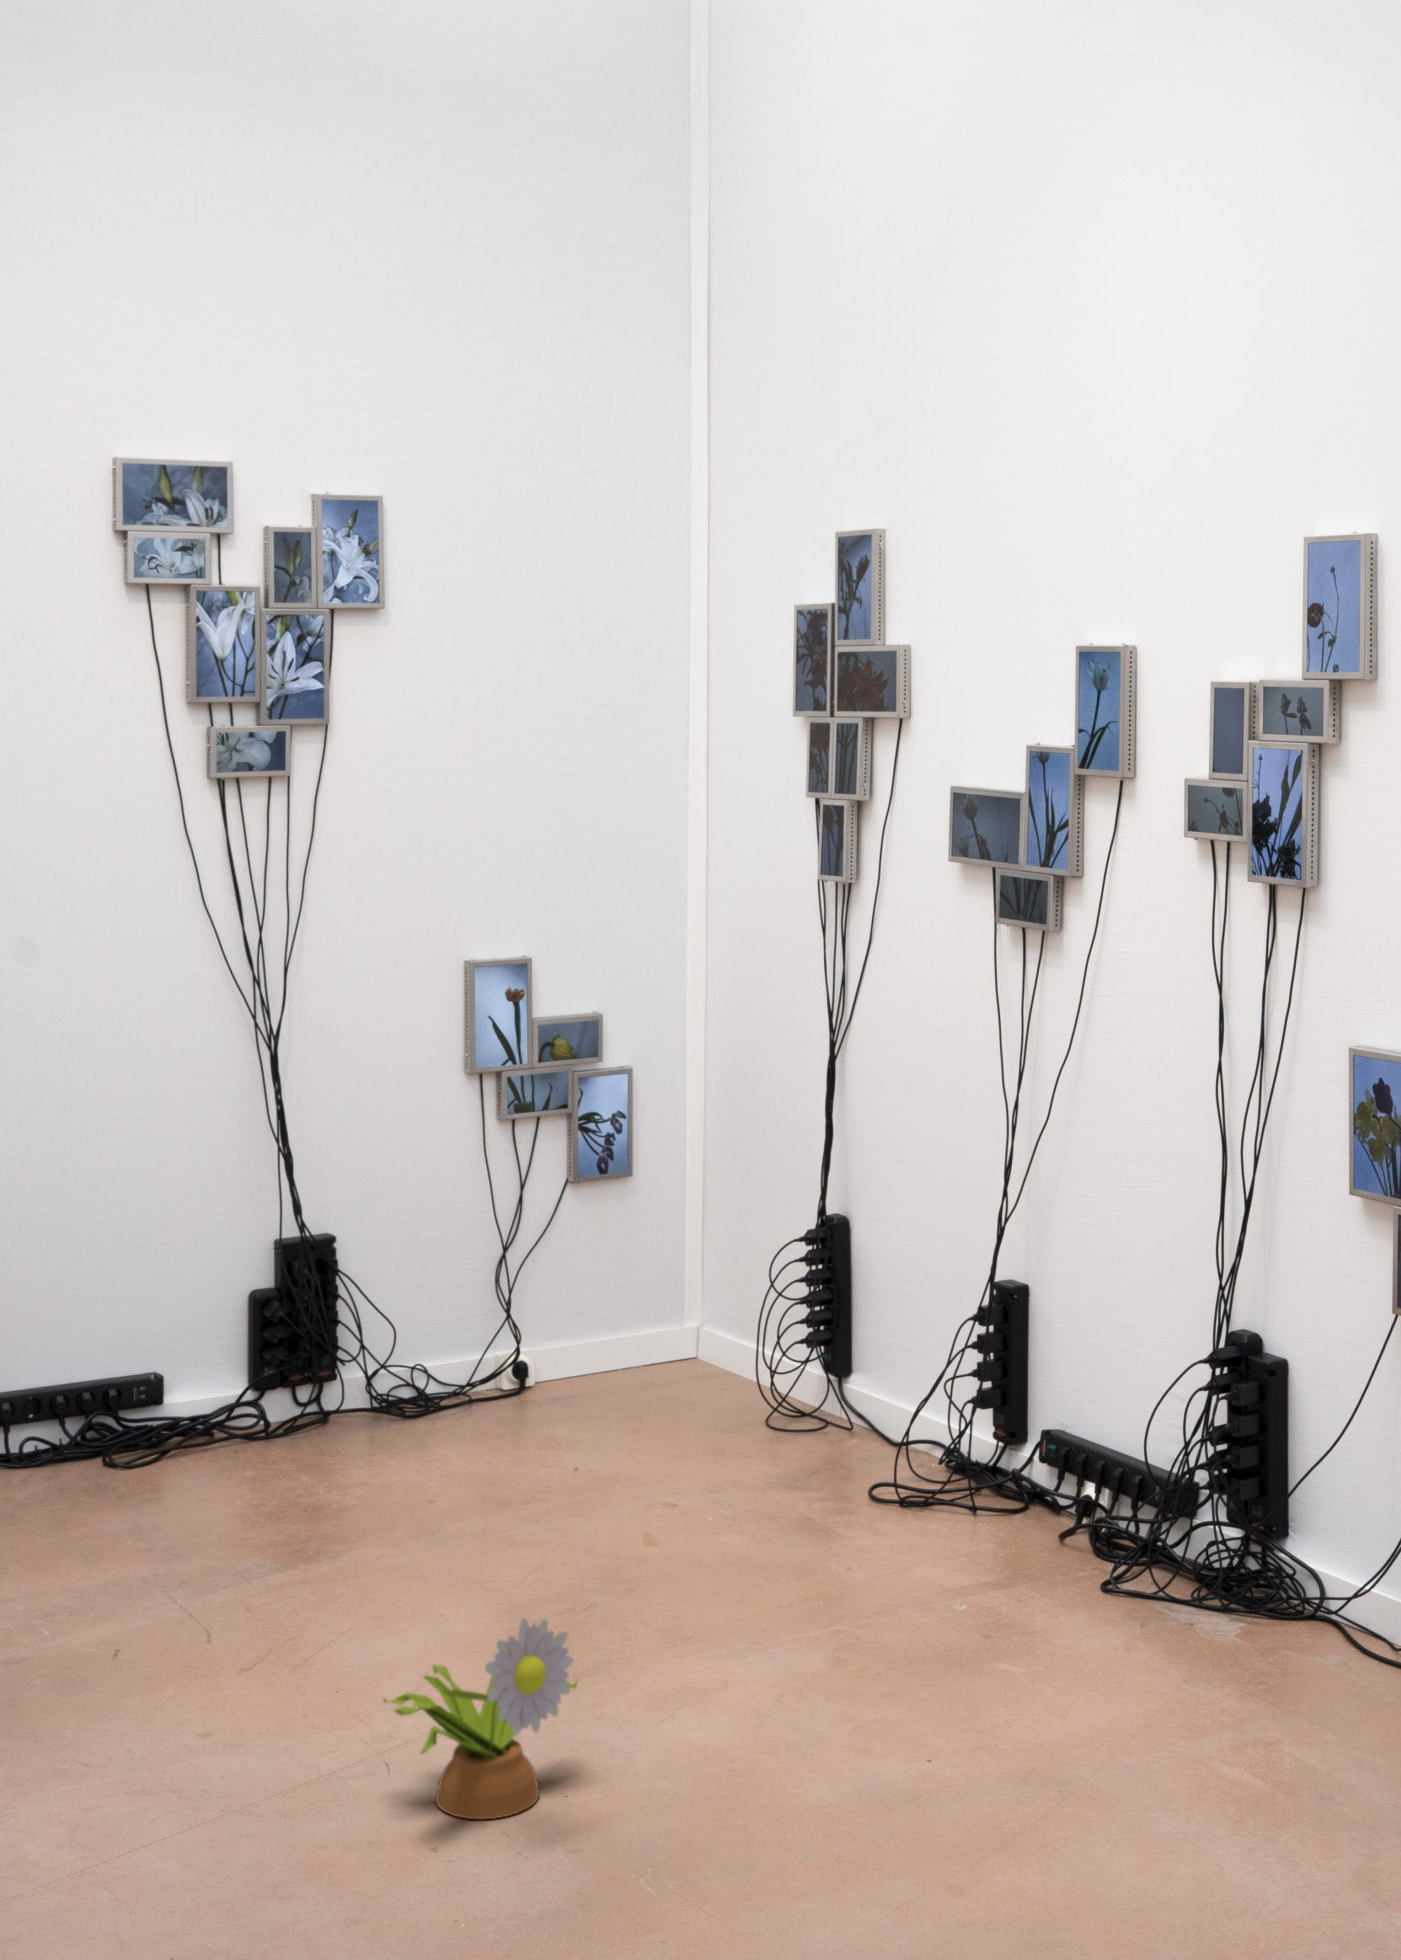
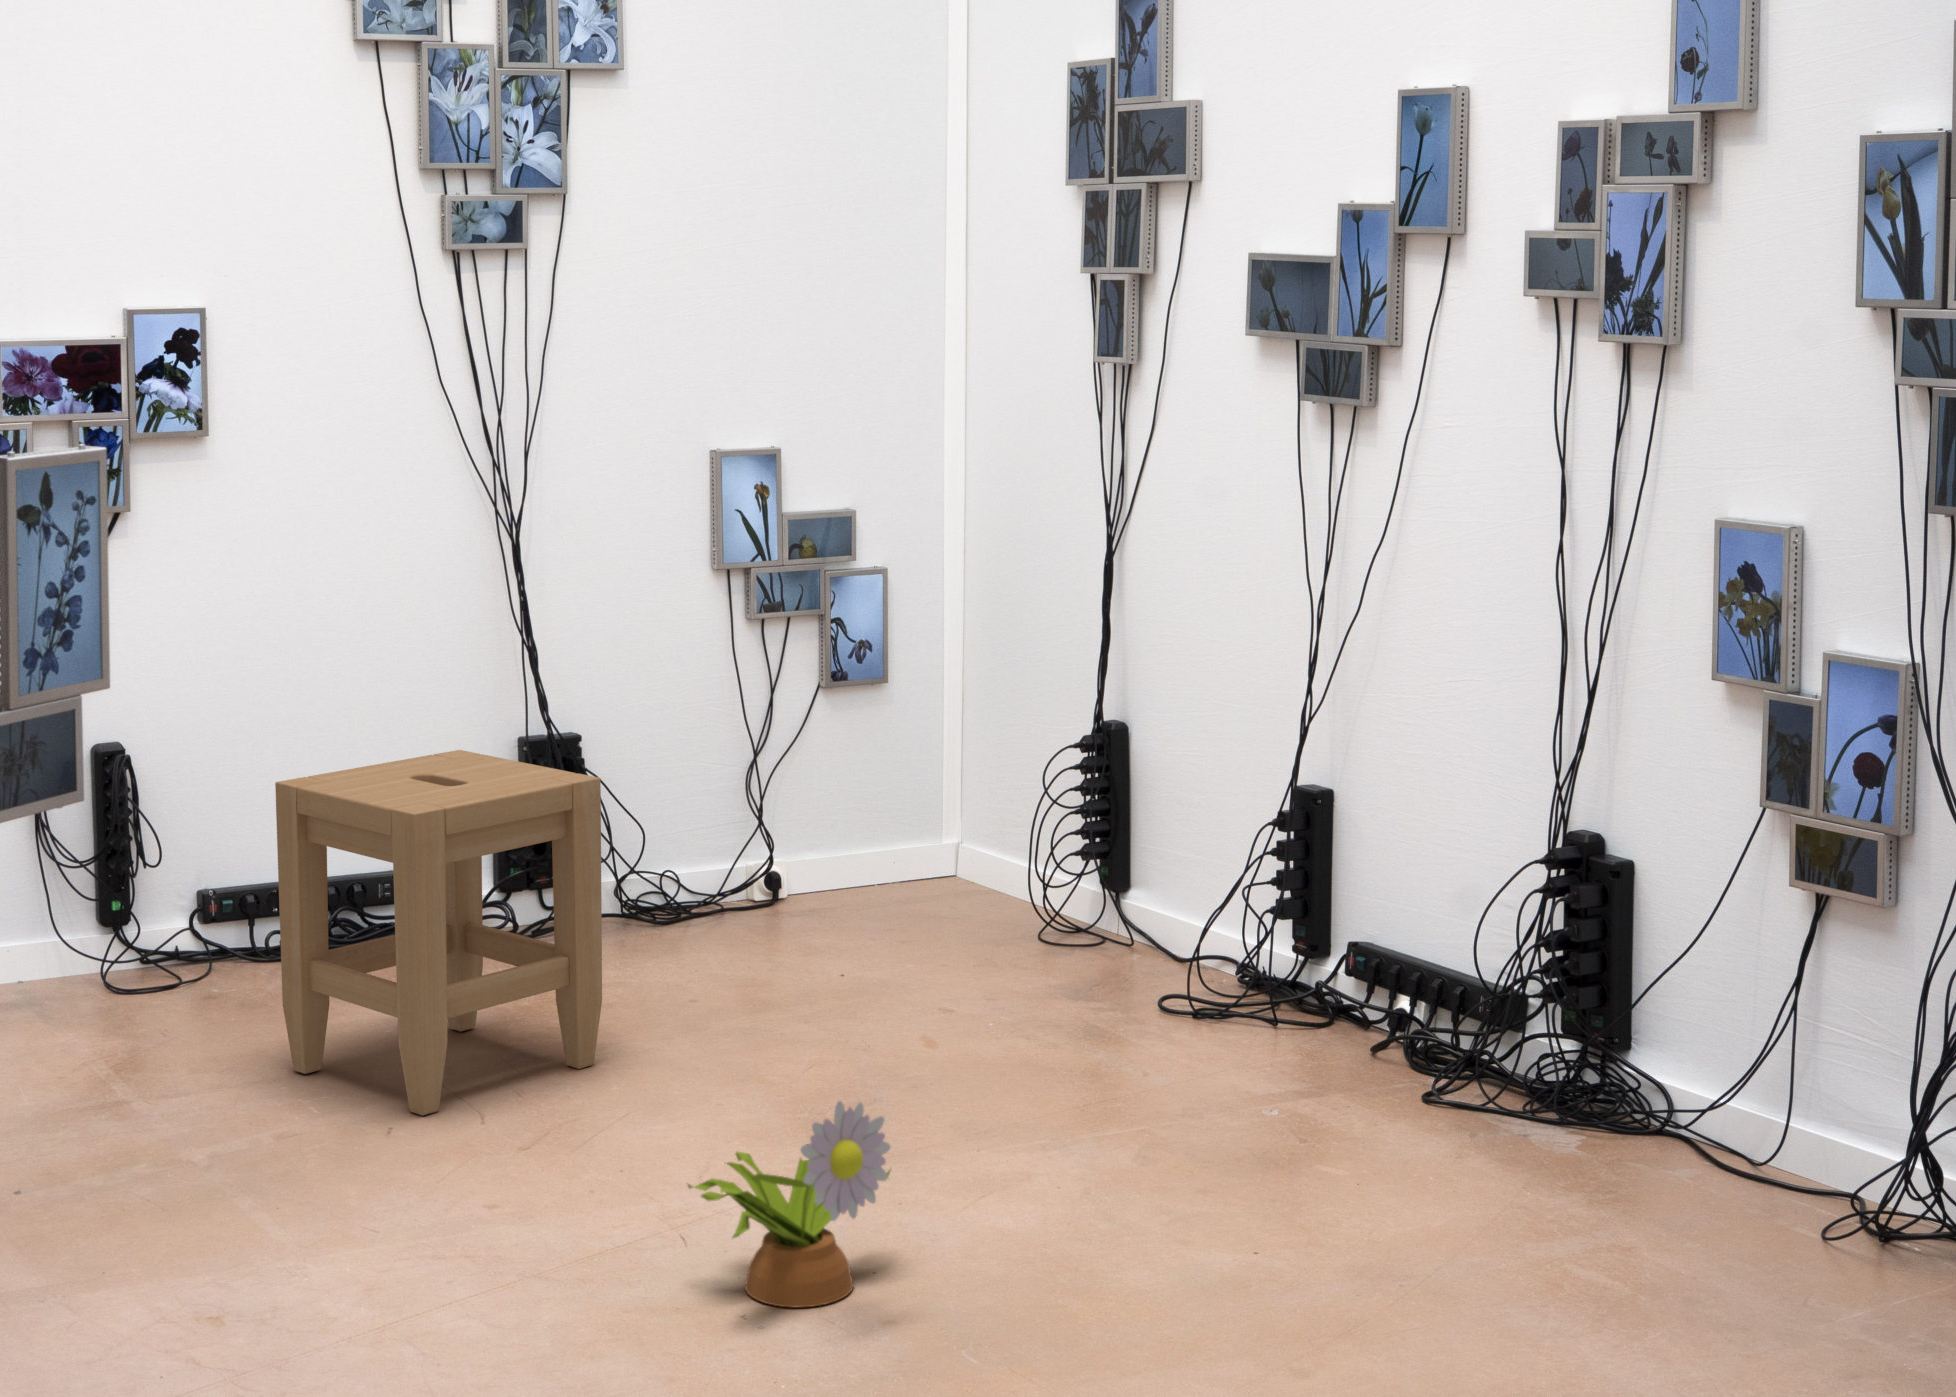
stool: none [24,1259,334,1622] -> present [275,750,602,1116]

